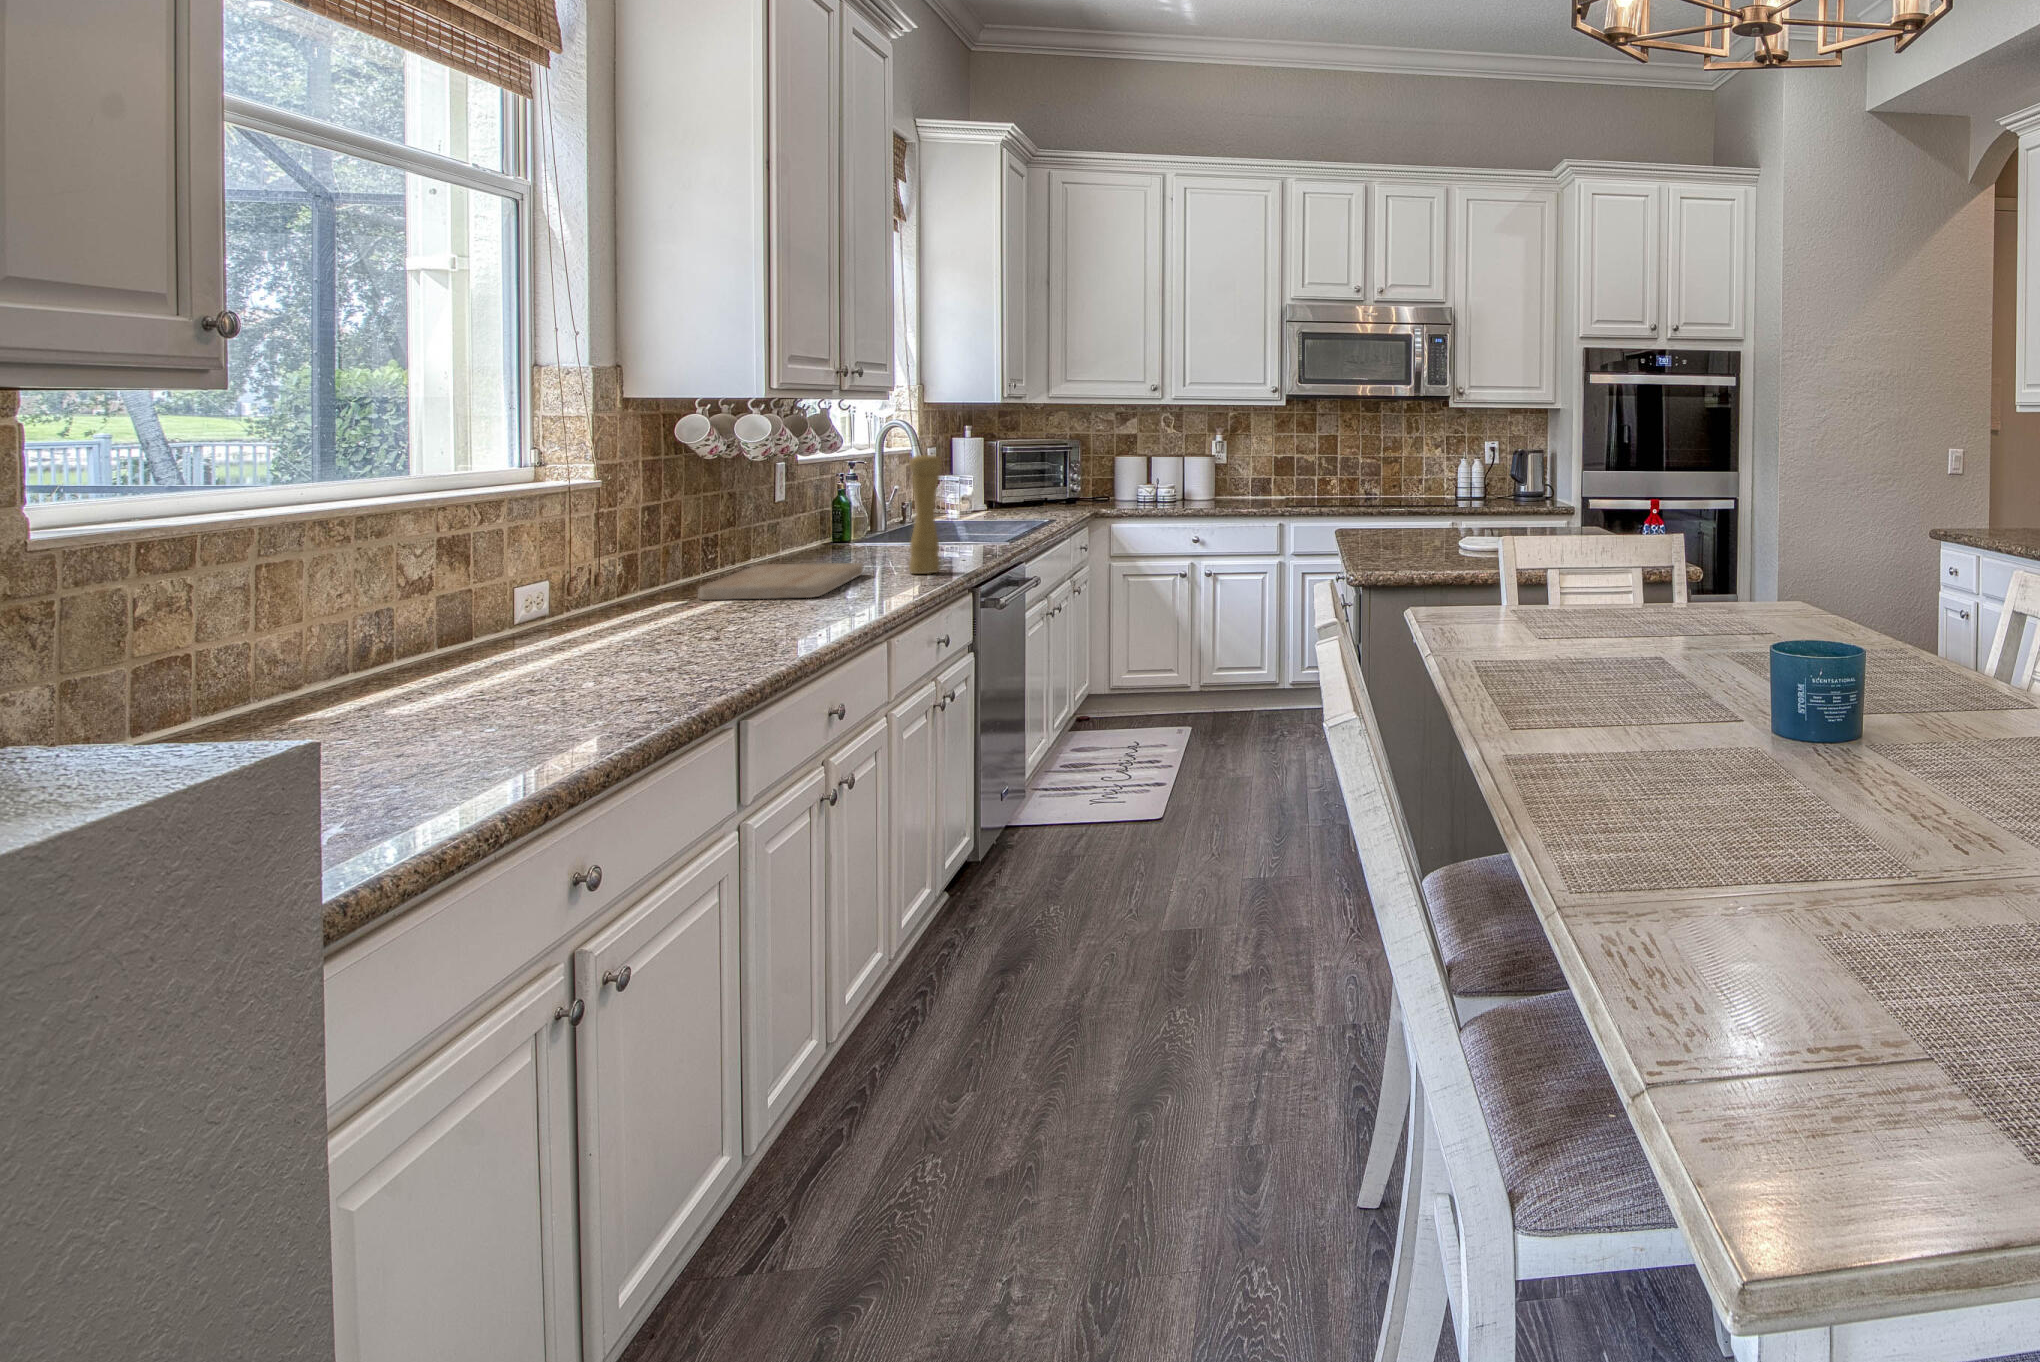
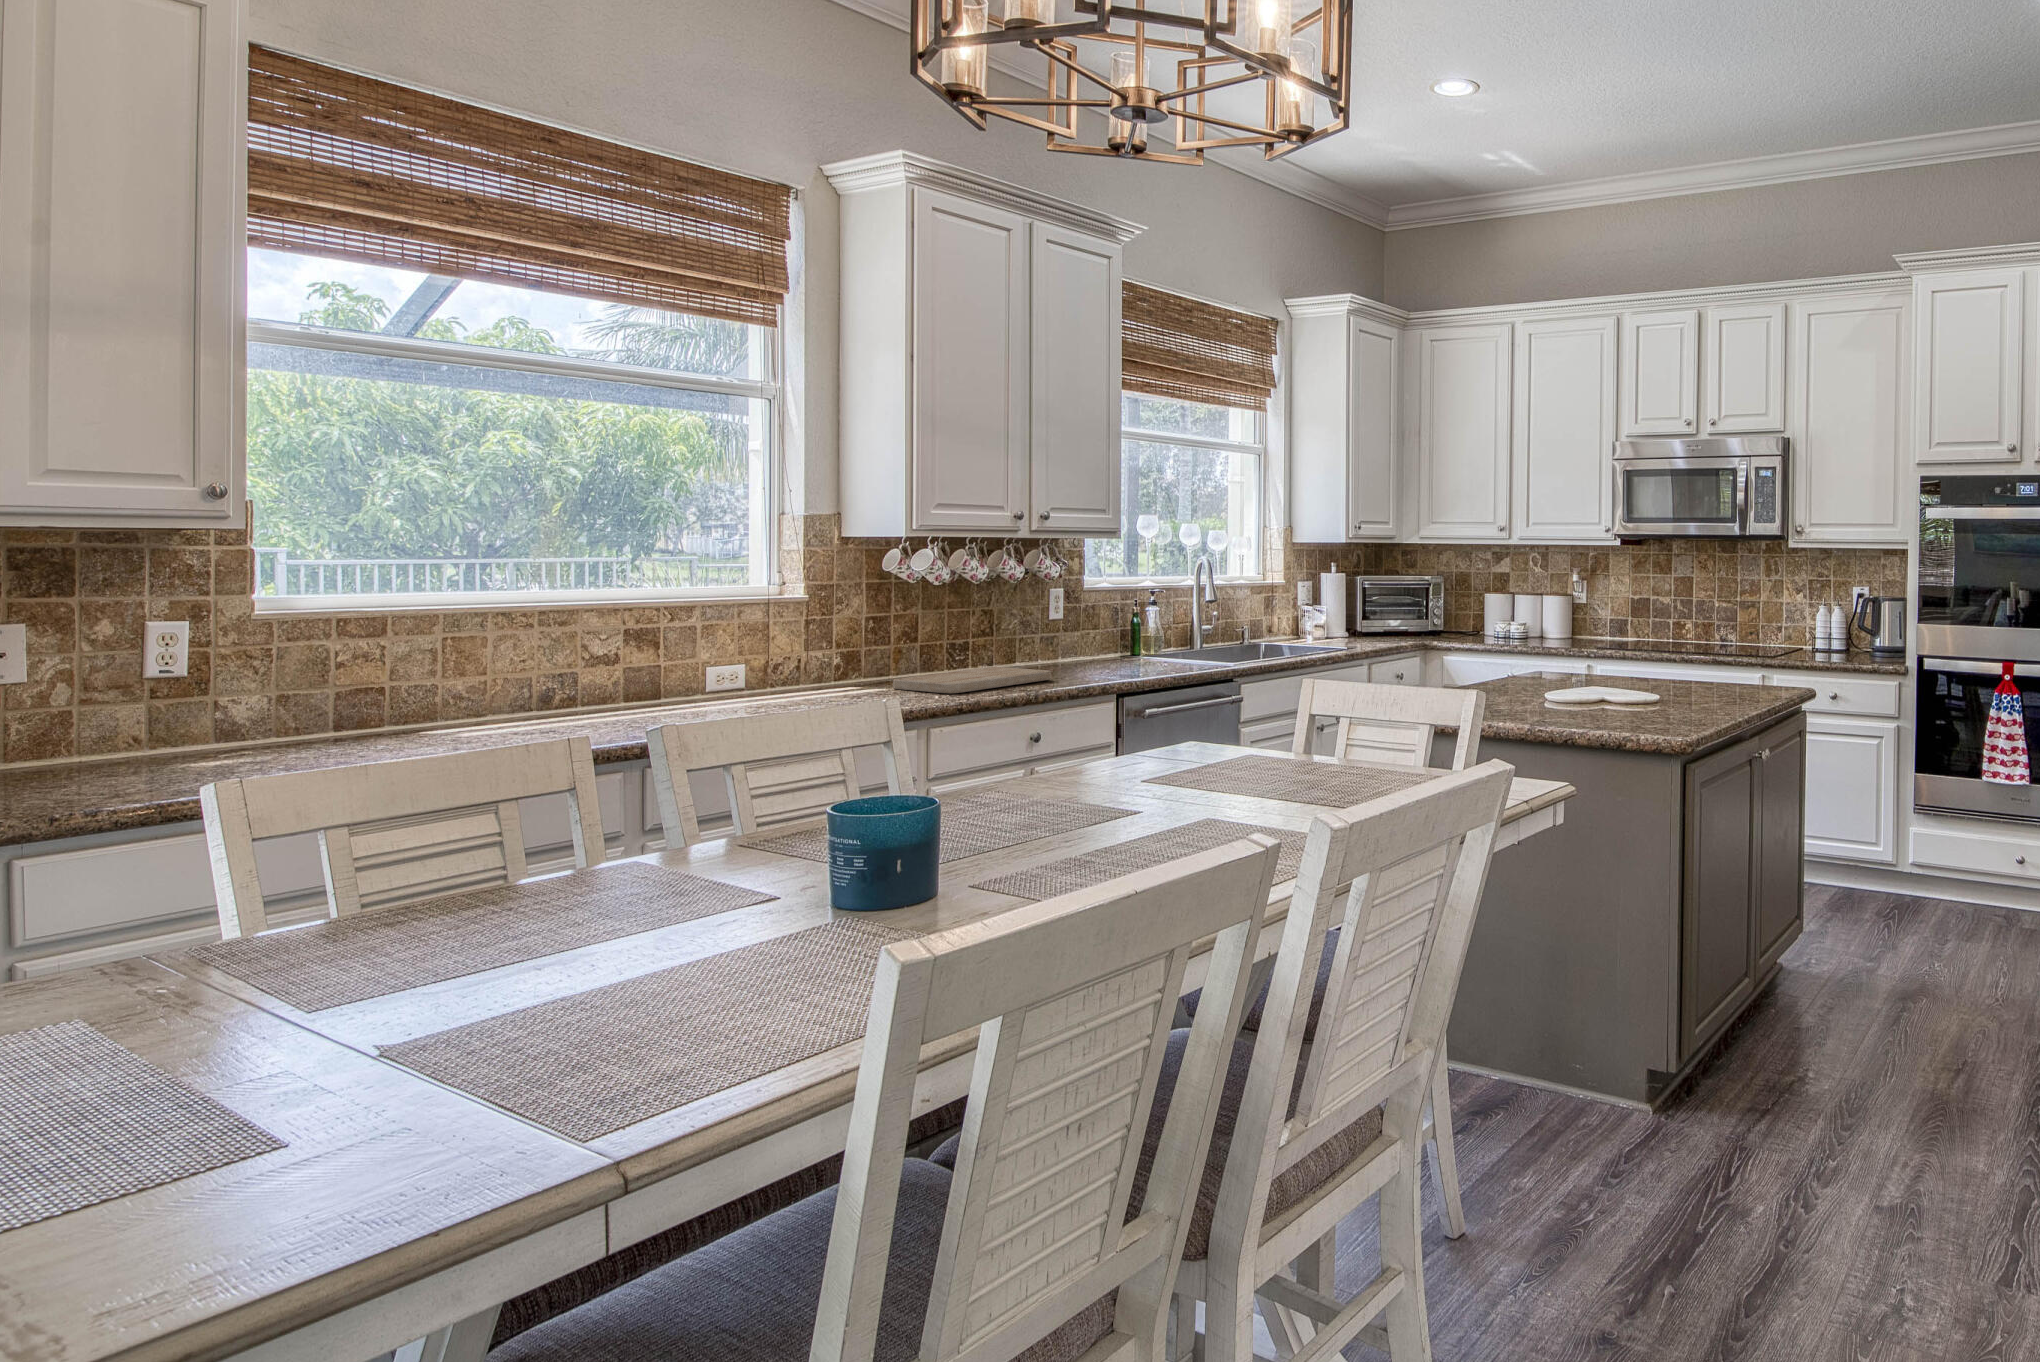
pepper mill: present [909,454,942,574] -> none [1079,582,1105,683]

